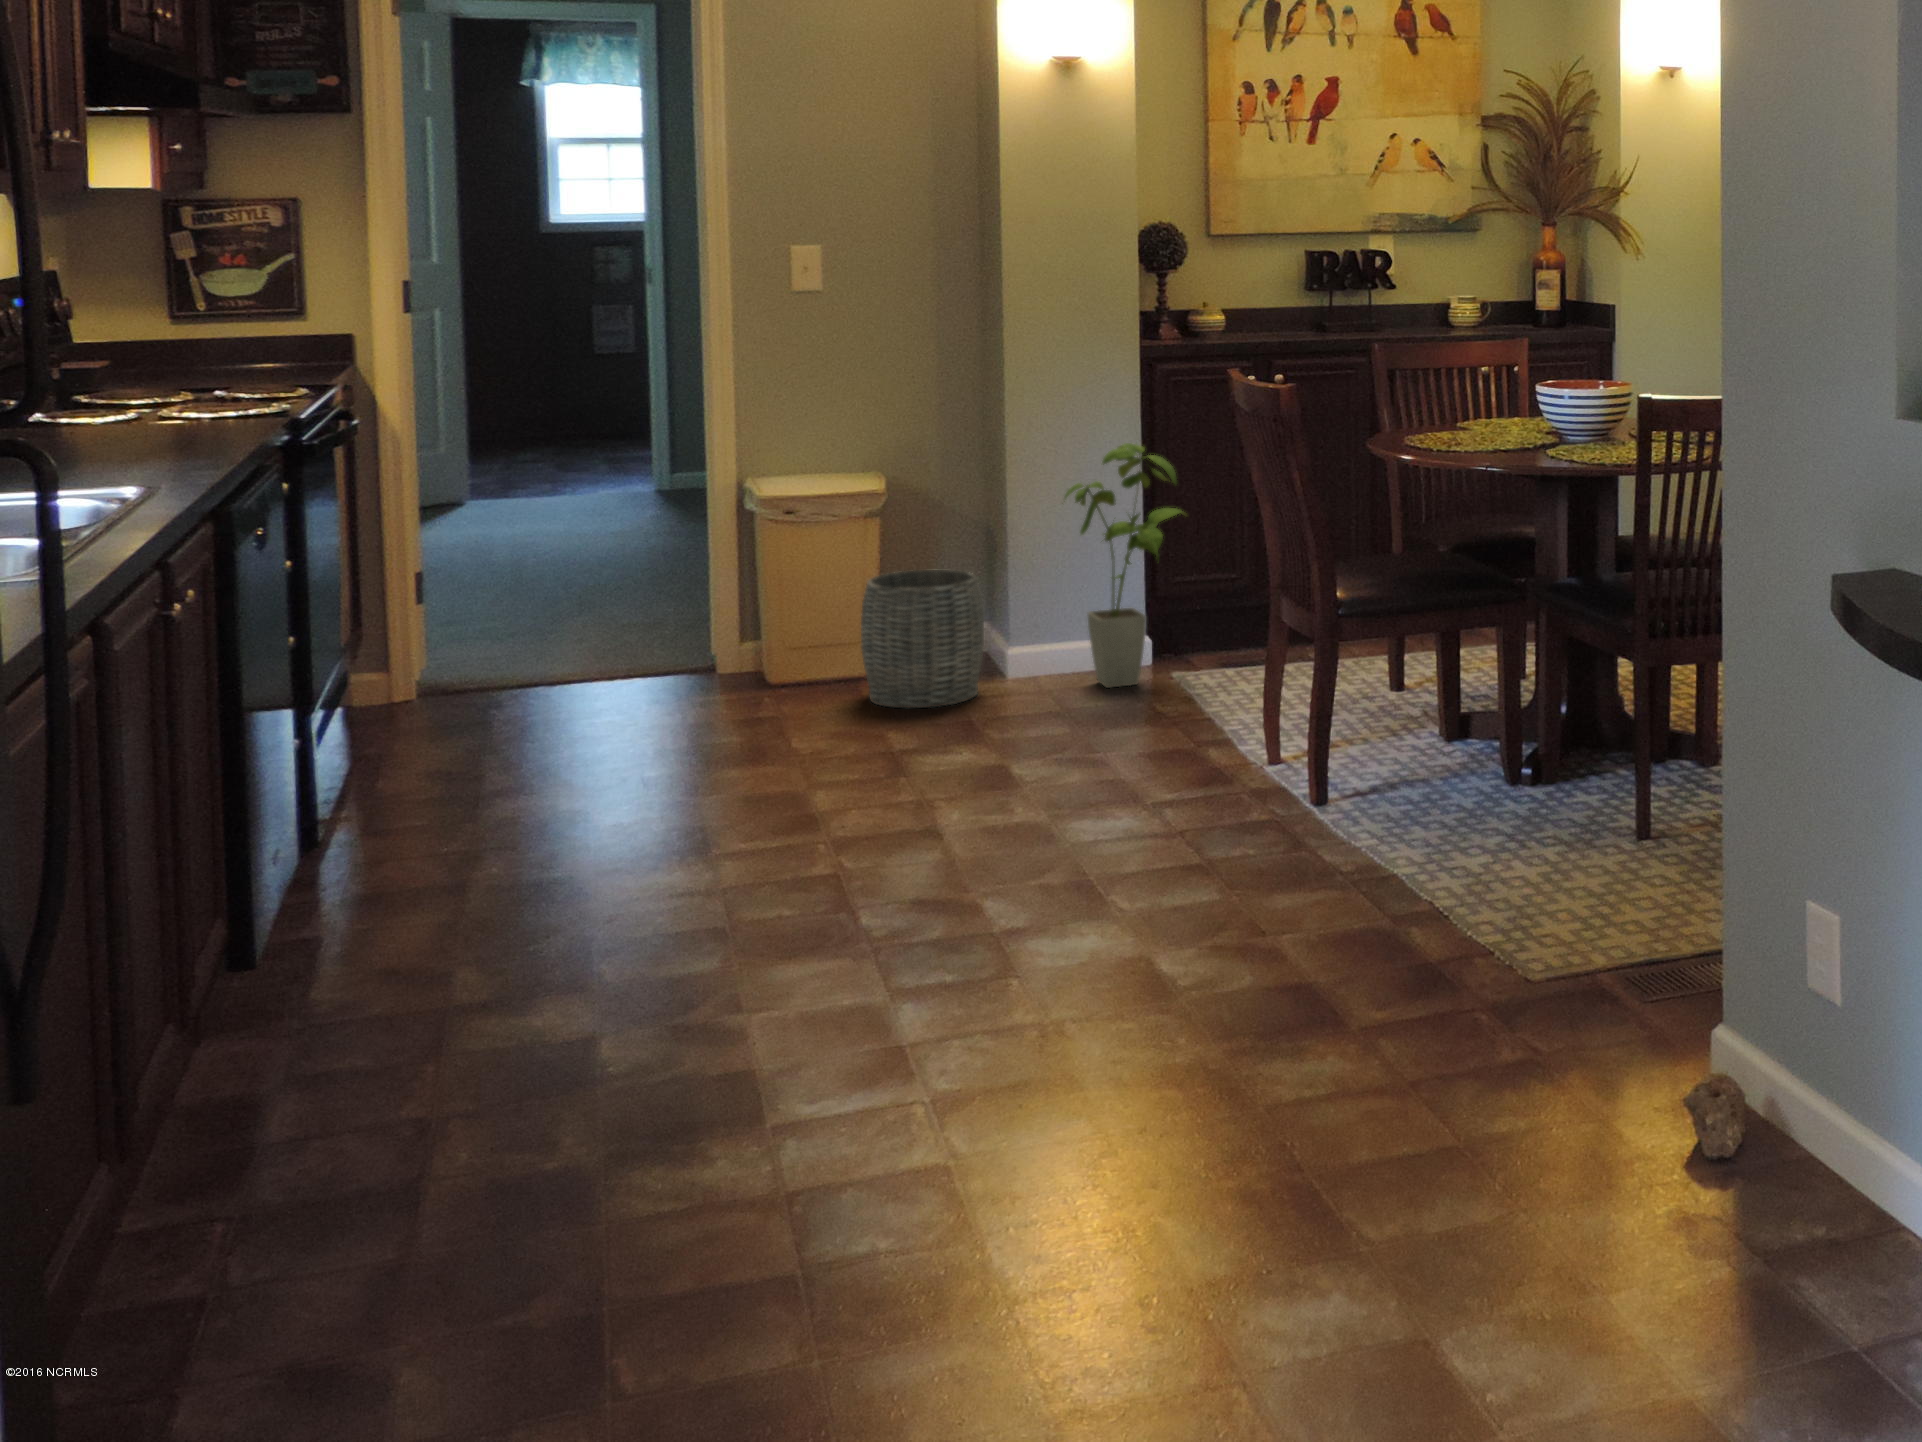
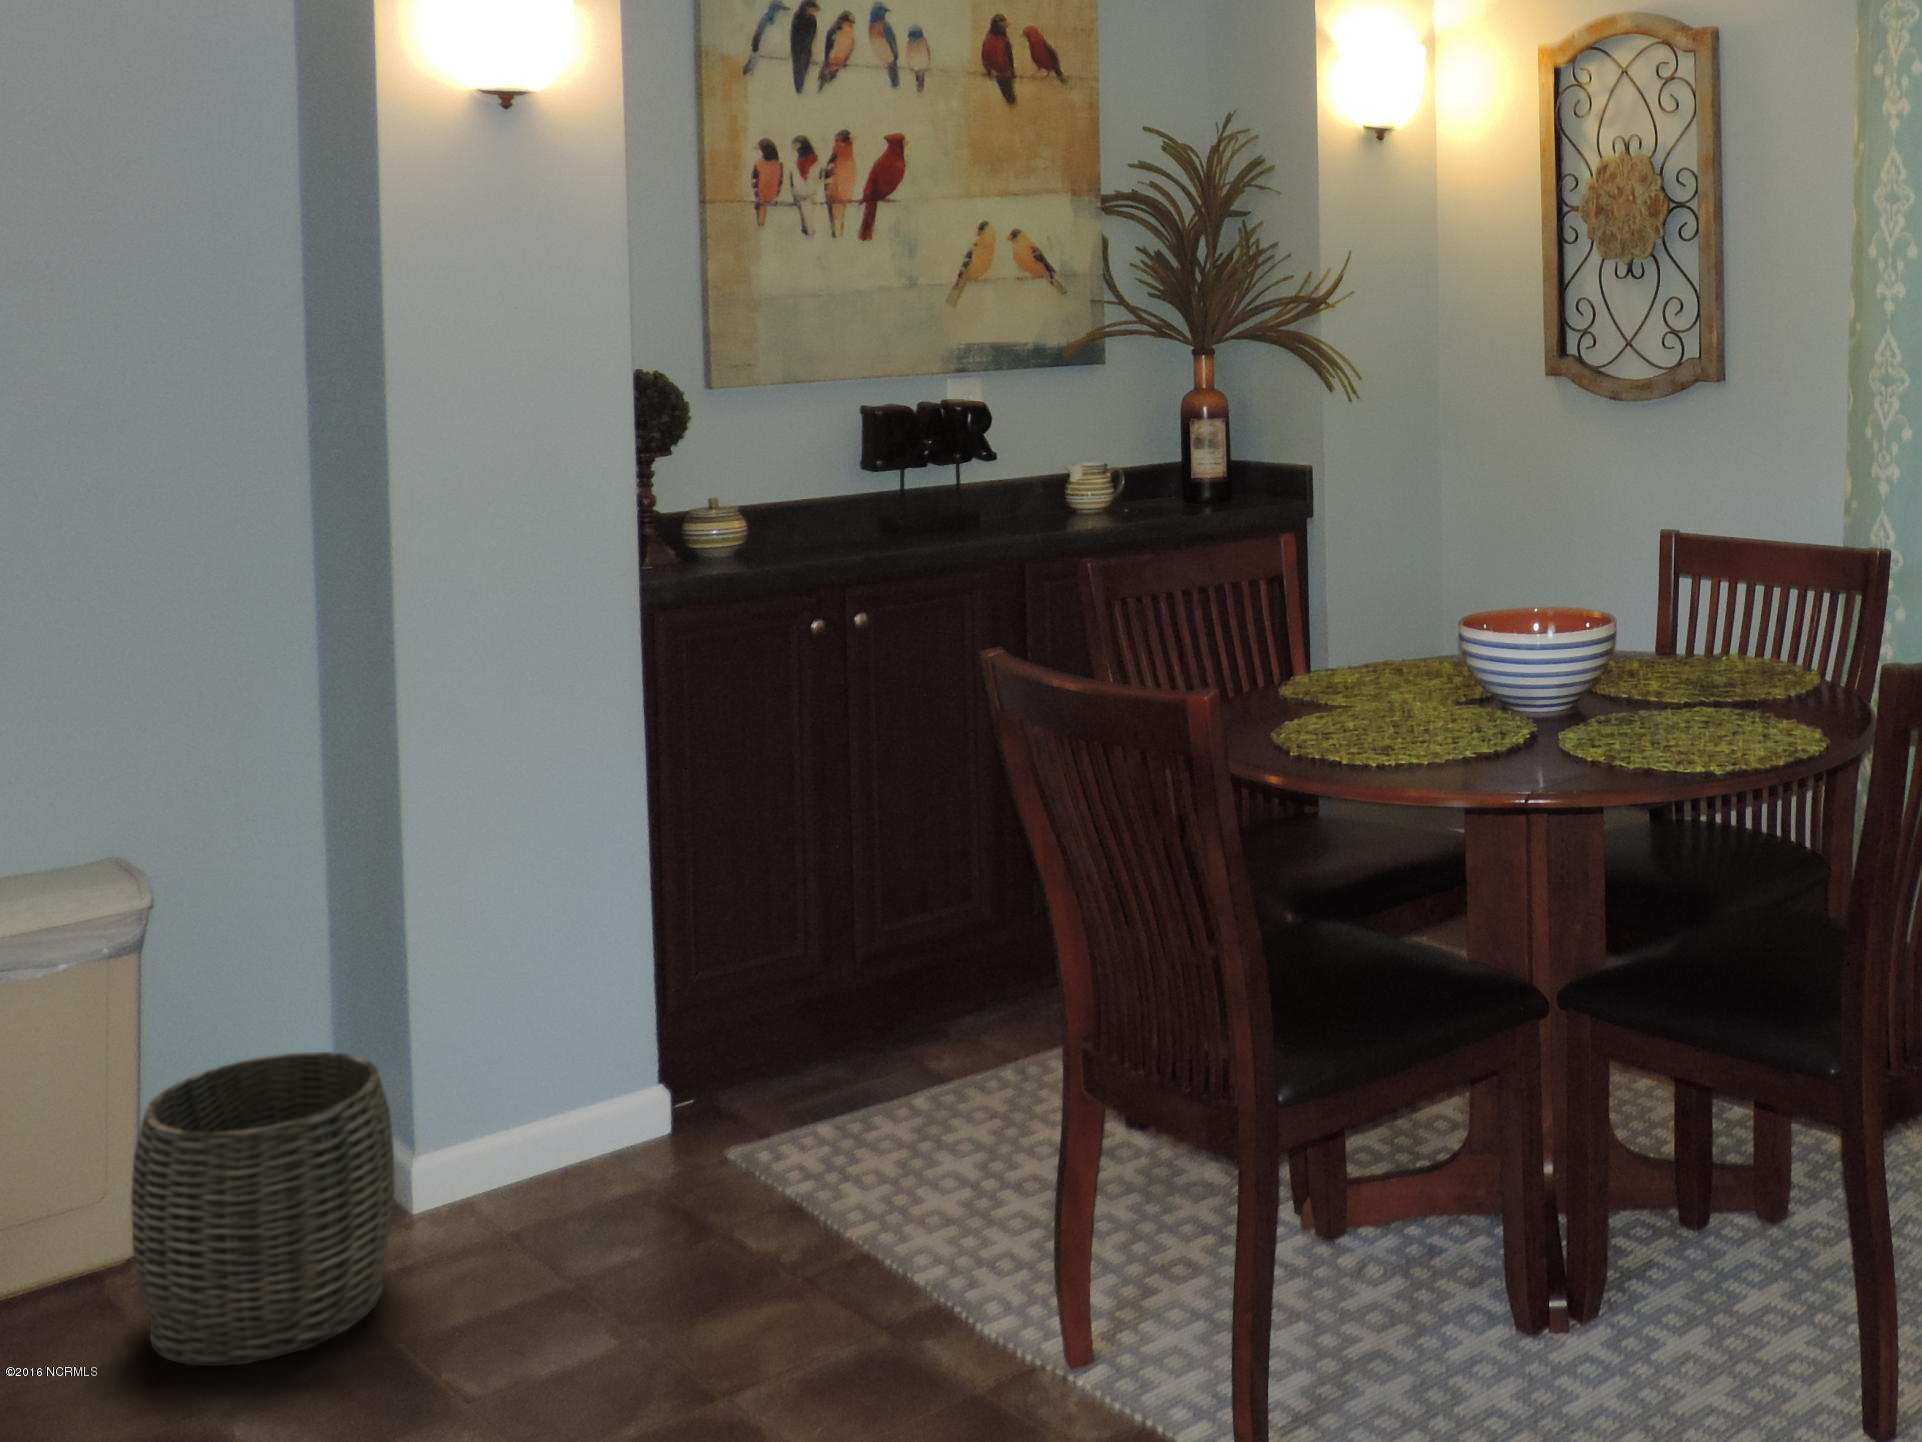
house plant: present [1065,443,1186,688] -> none [539,785,775,1226]

